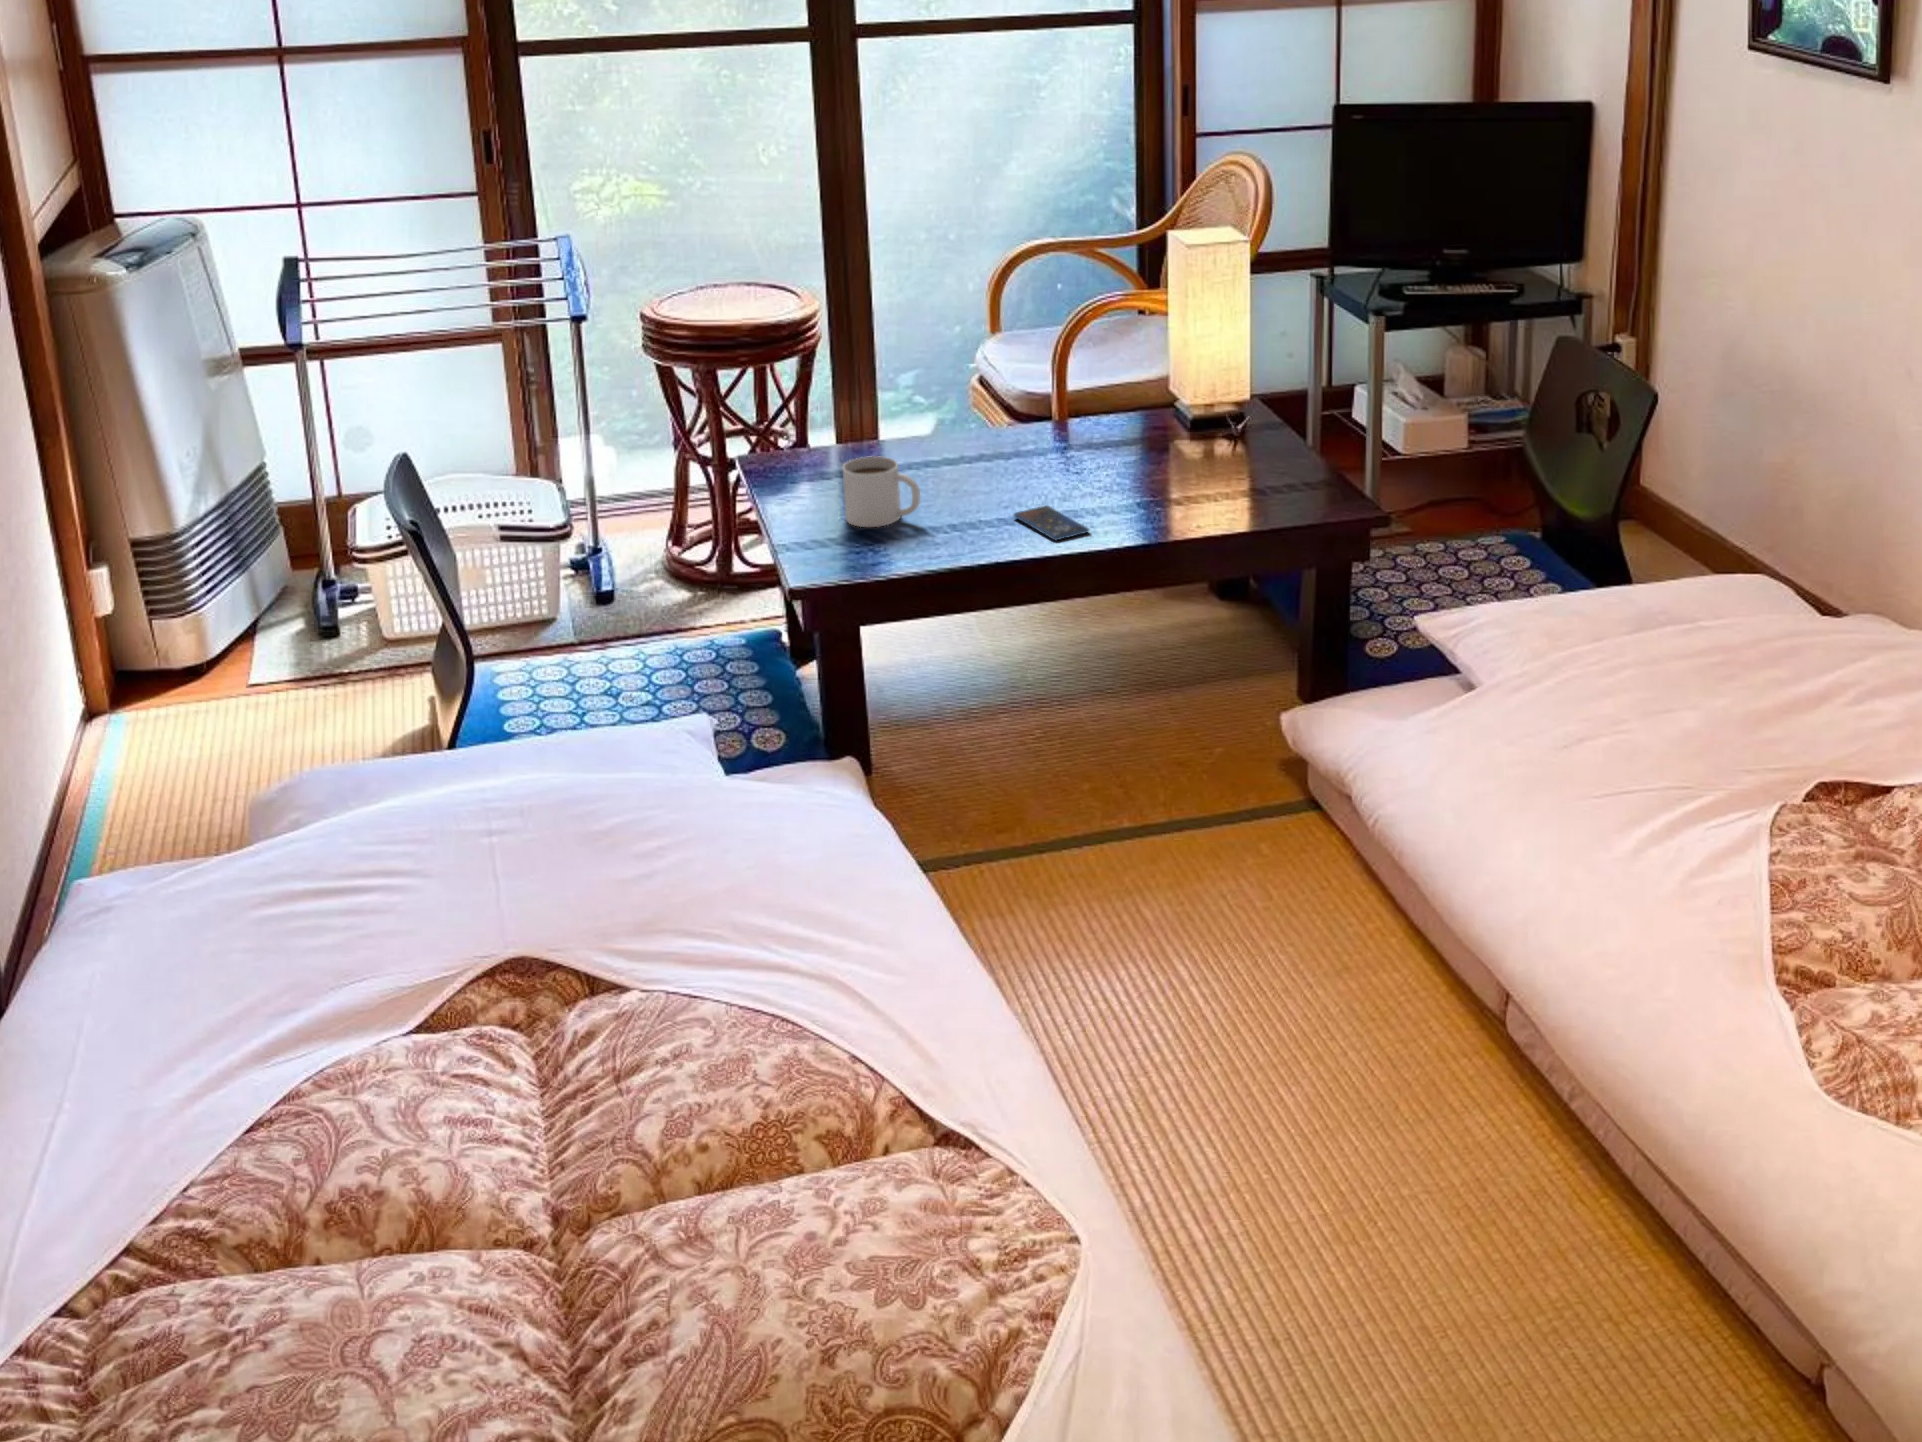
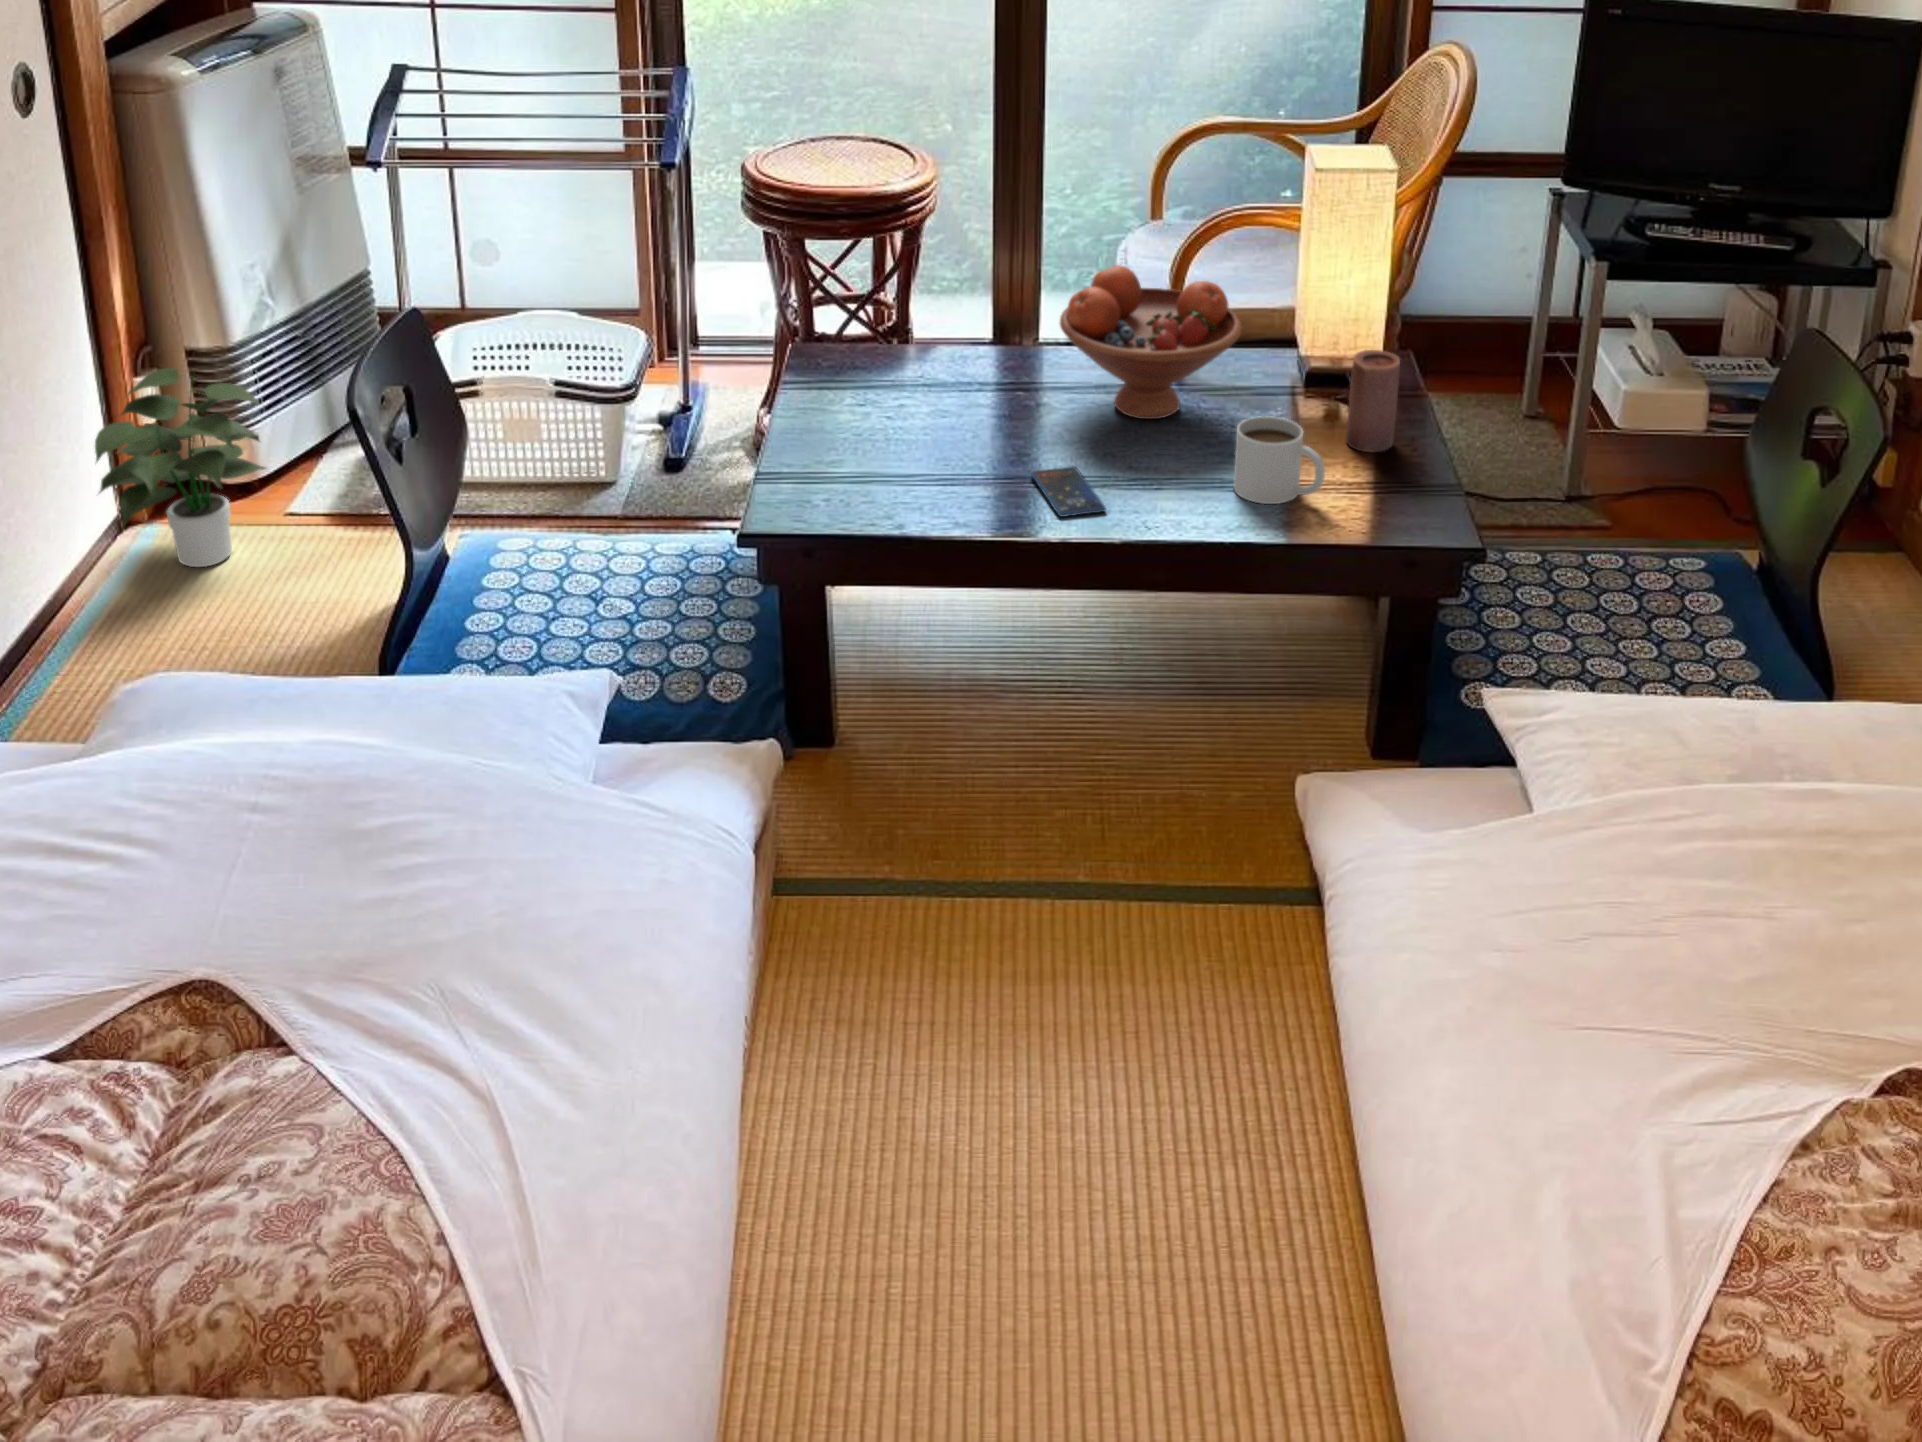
fruit bowl: none [999,344,1153,469] -> present [1060,265,1242,419]
candle: none [1249,384,1288,468] -> present [1346,350,1400,452]
mug: present [842,456,920,527] -> present [1233,416,1325,504]
potted plant: none [76,554,242,745] -> present [95,368,266,567]

